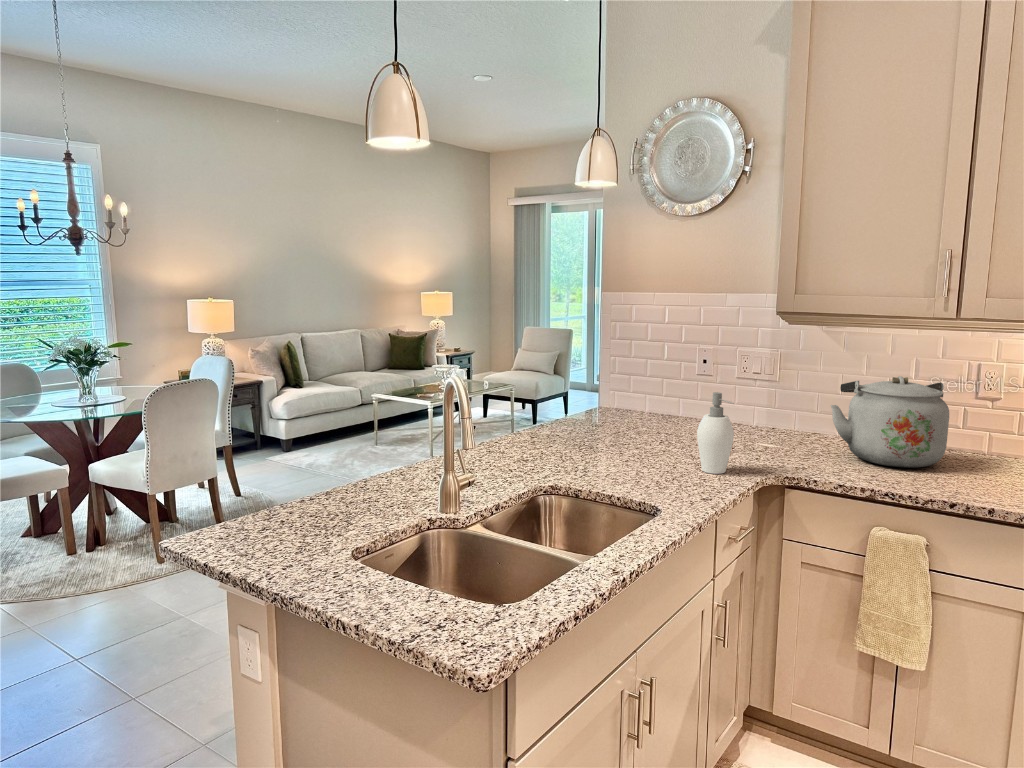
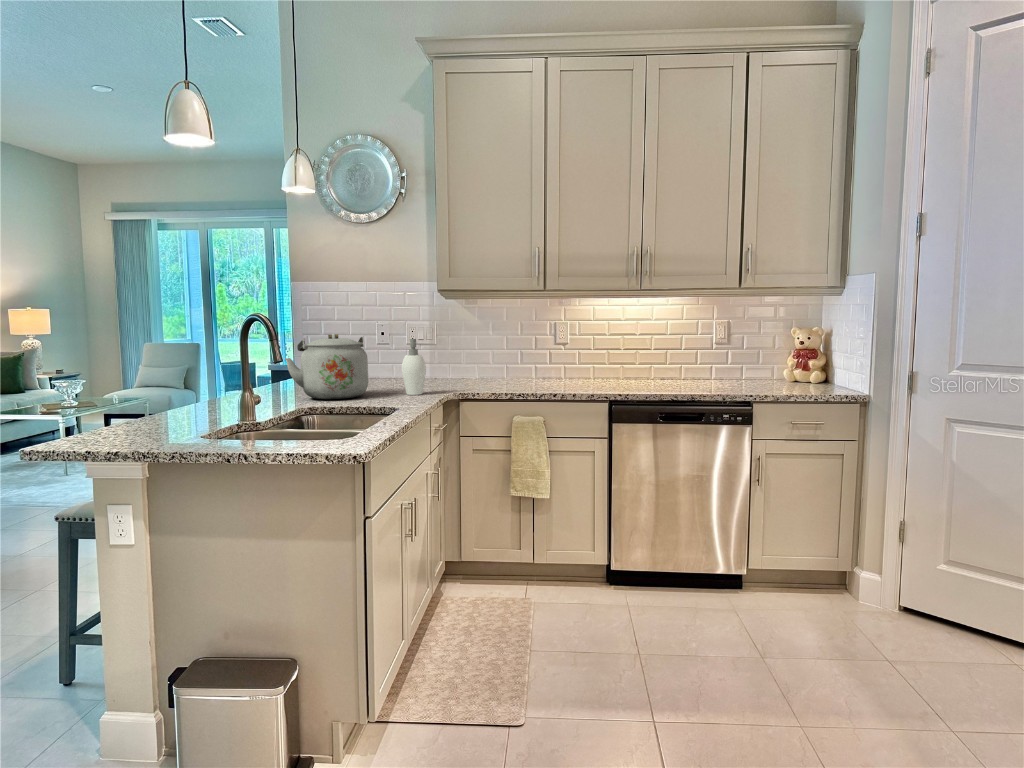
kettle: present [831,376,949,468] -> present [285,333,368,399]

